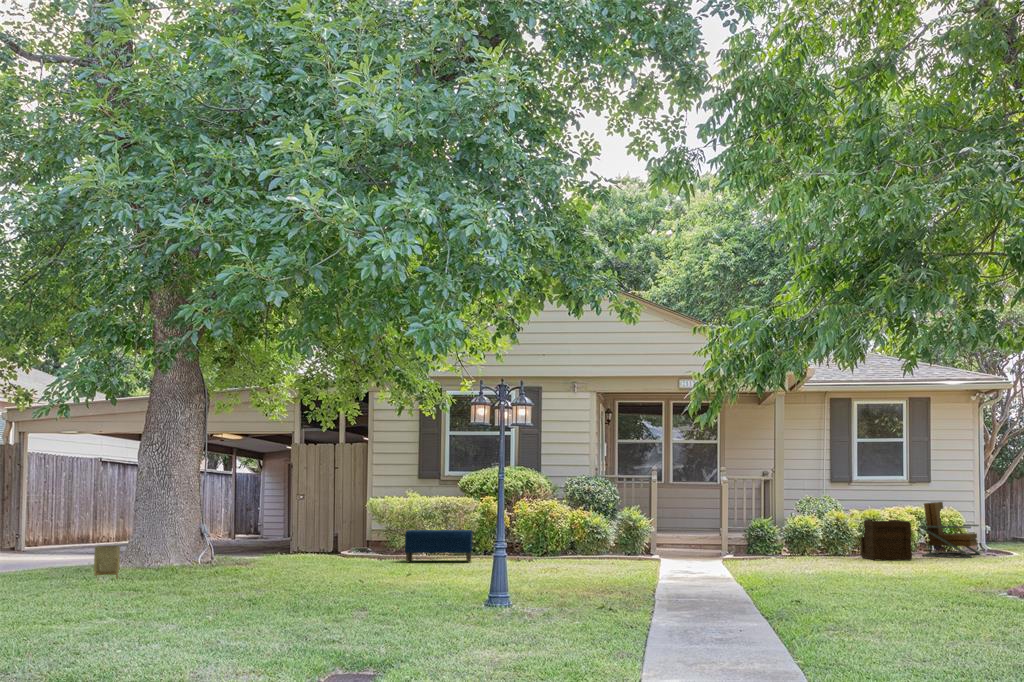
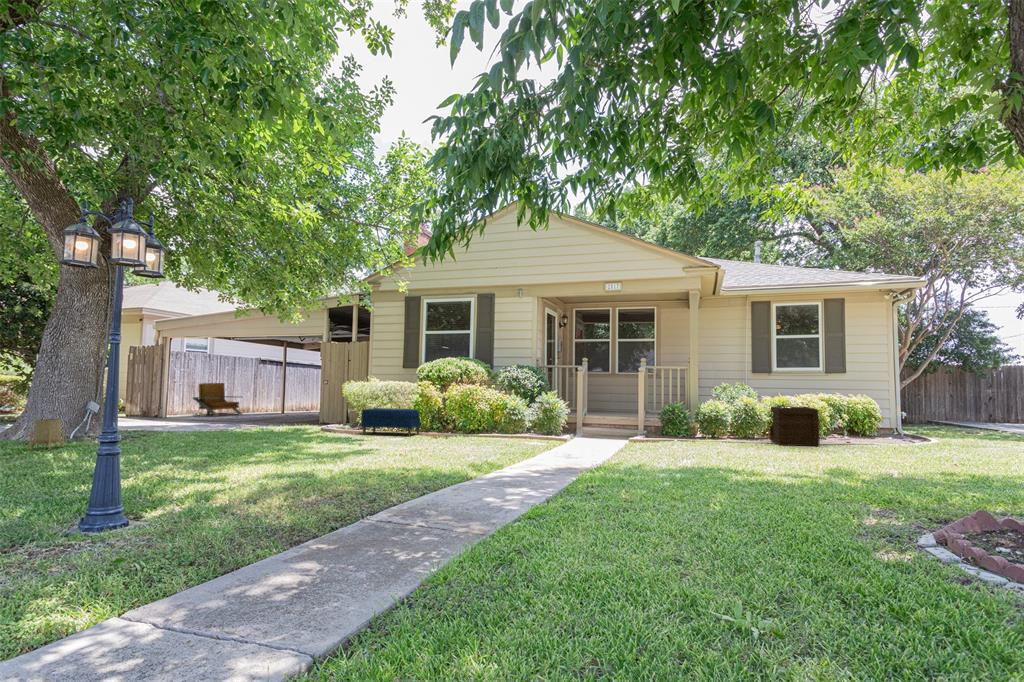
lounge chair: present [919,502,980,558] -> present [193,383,242,417]

